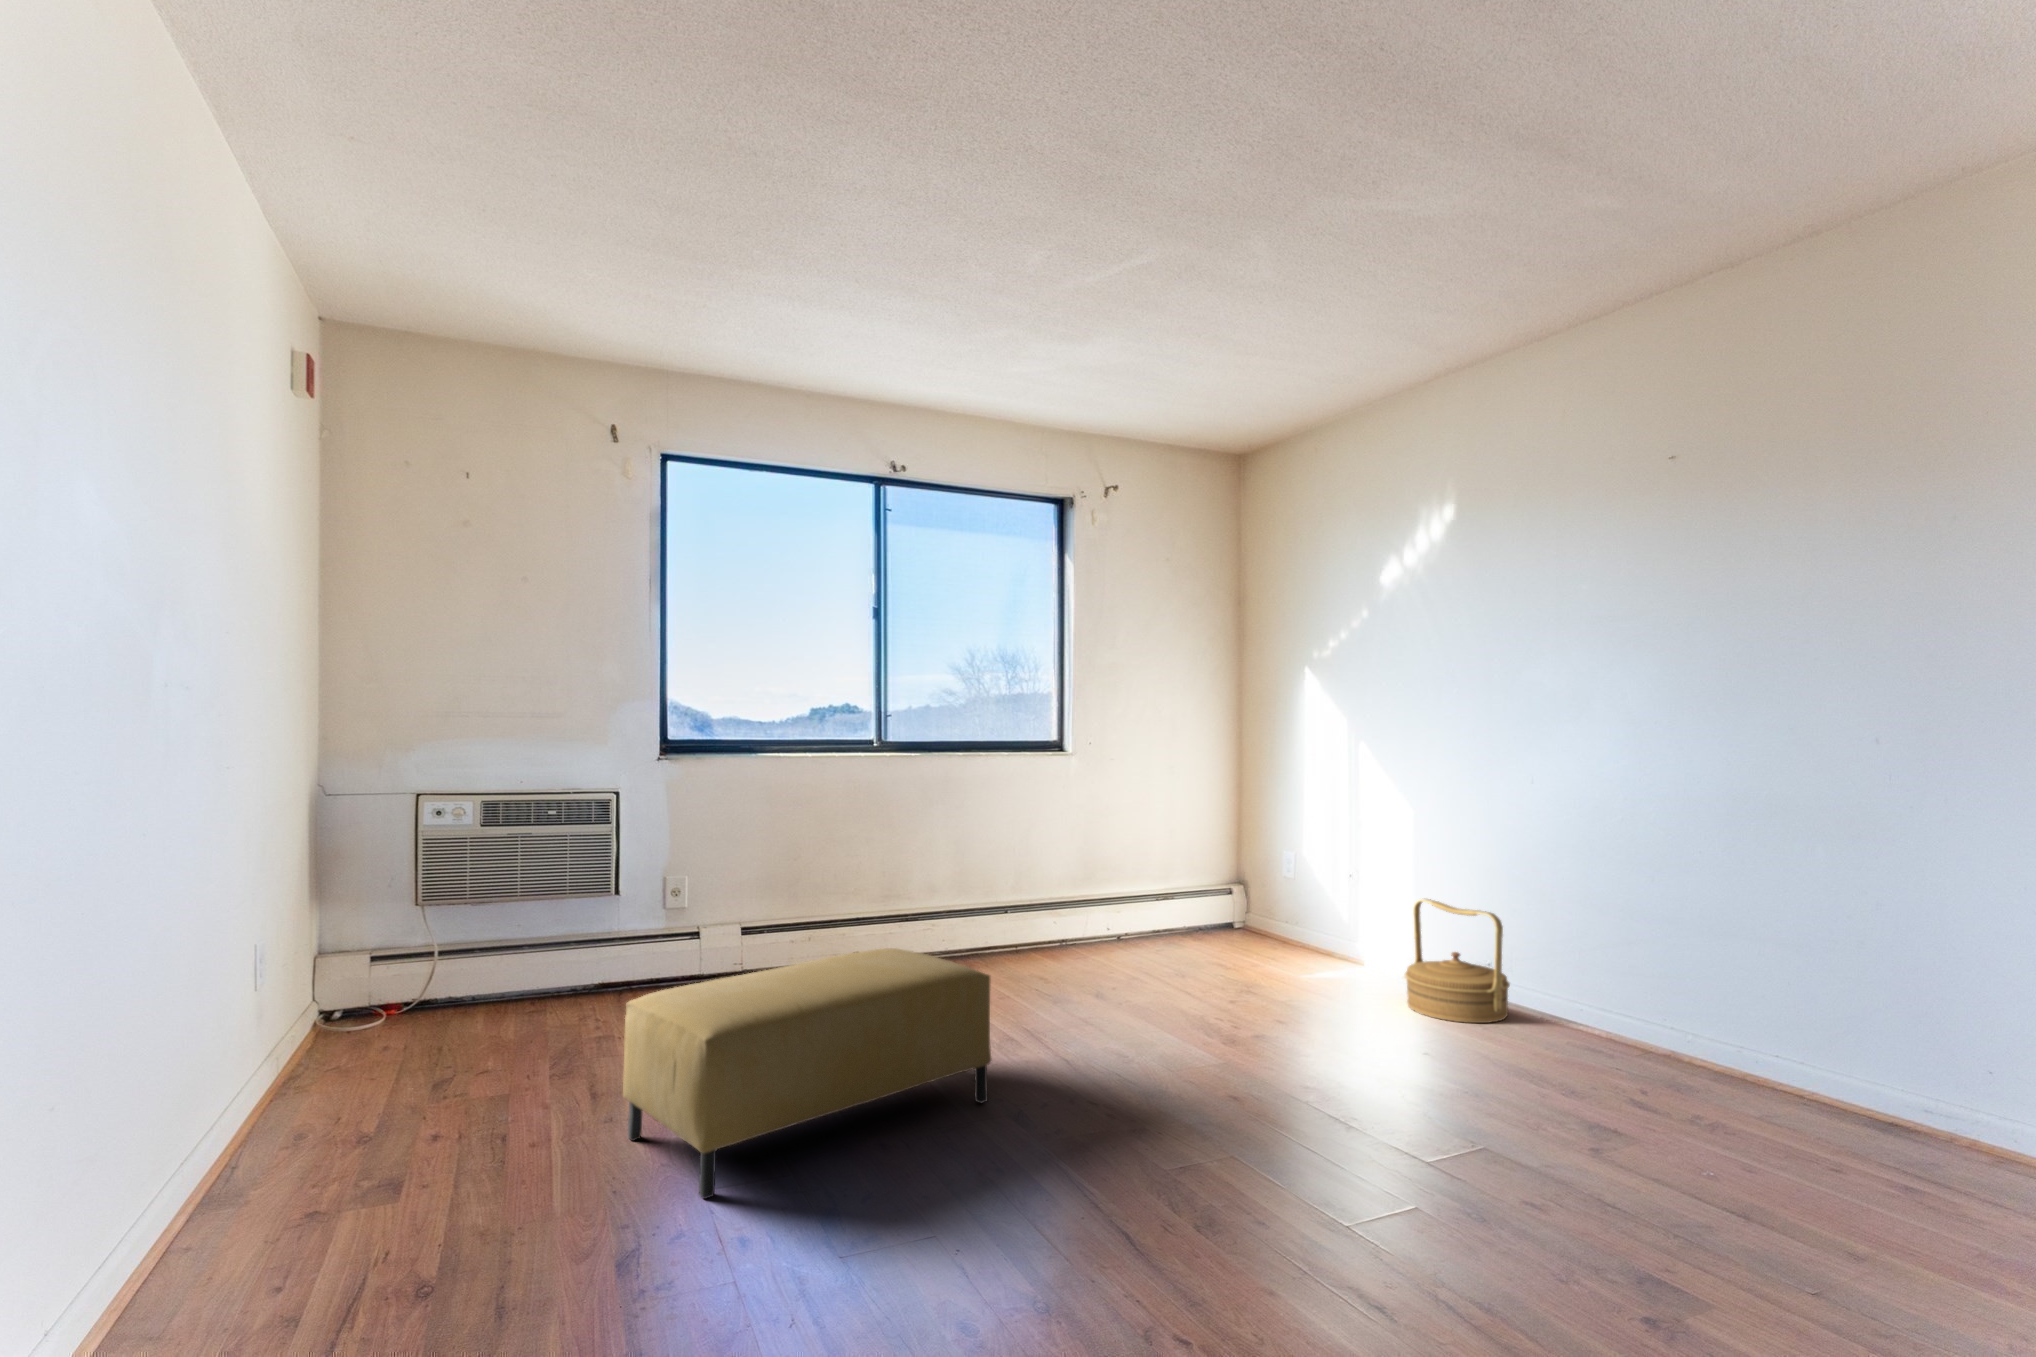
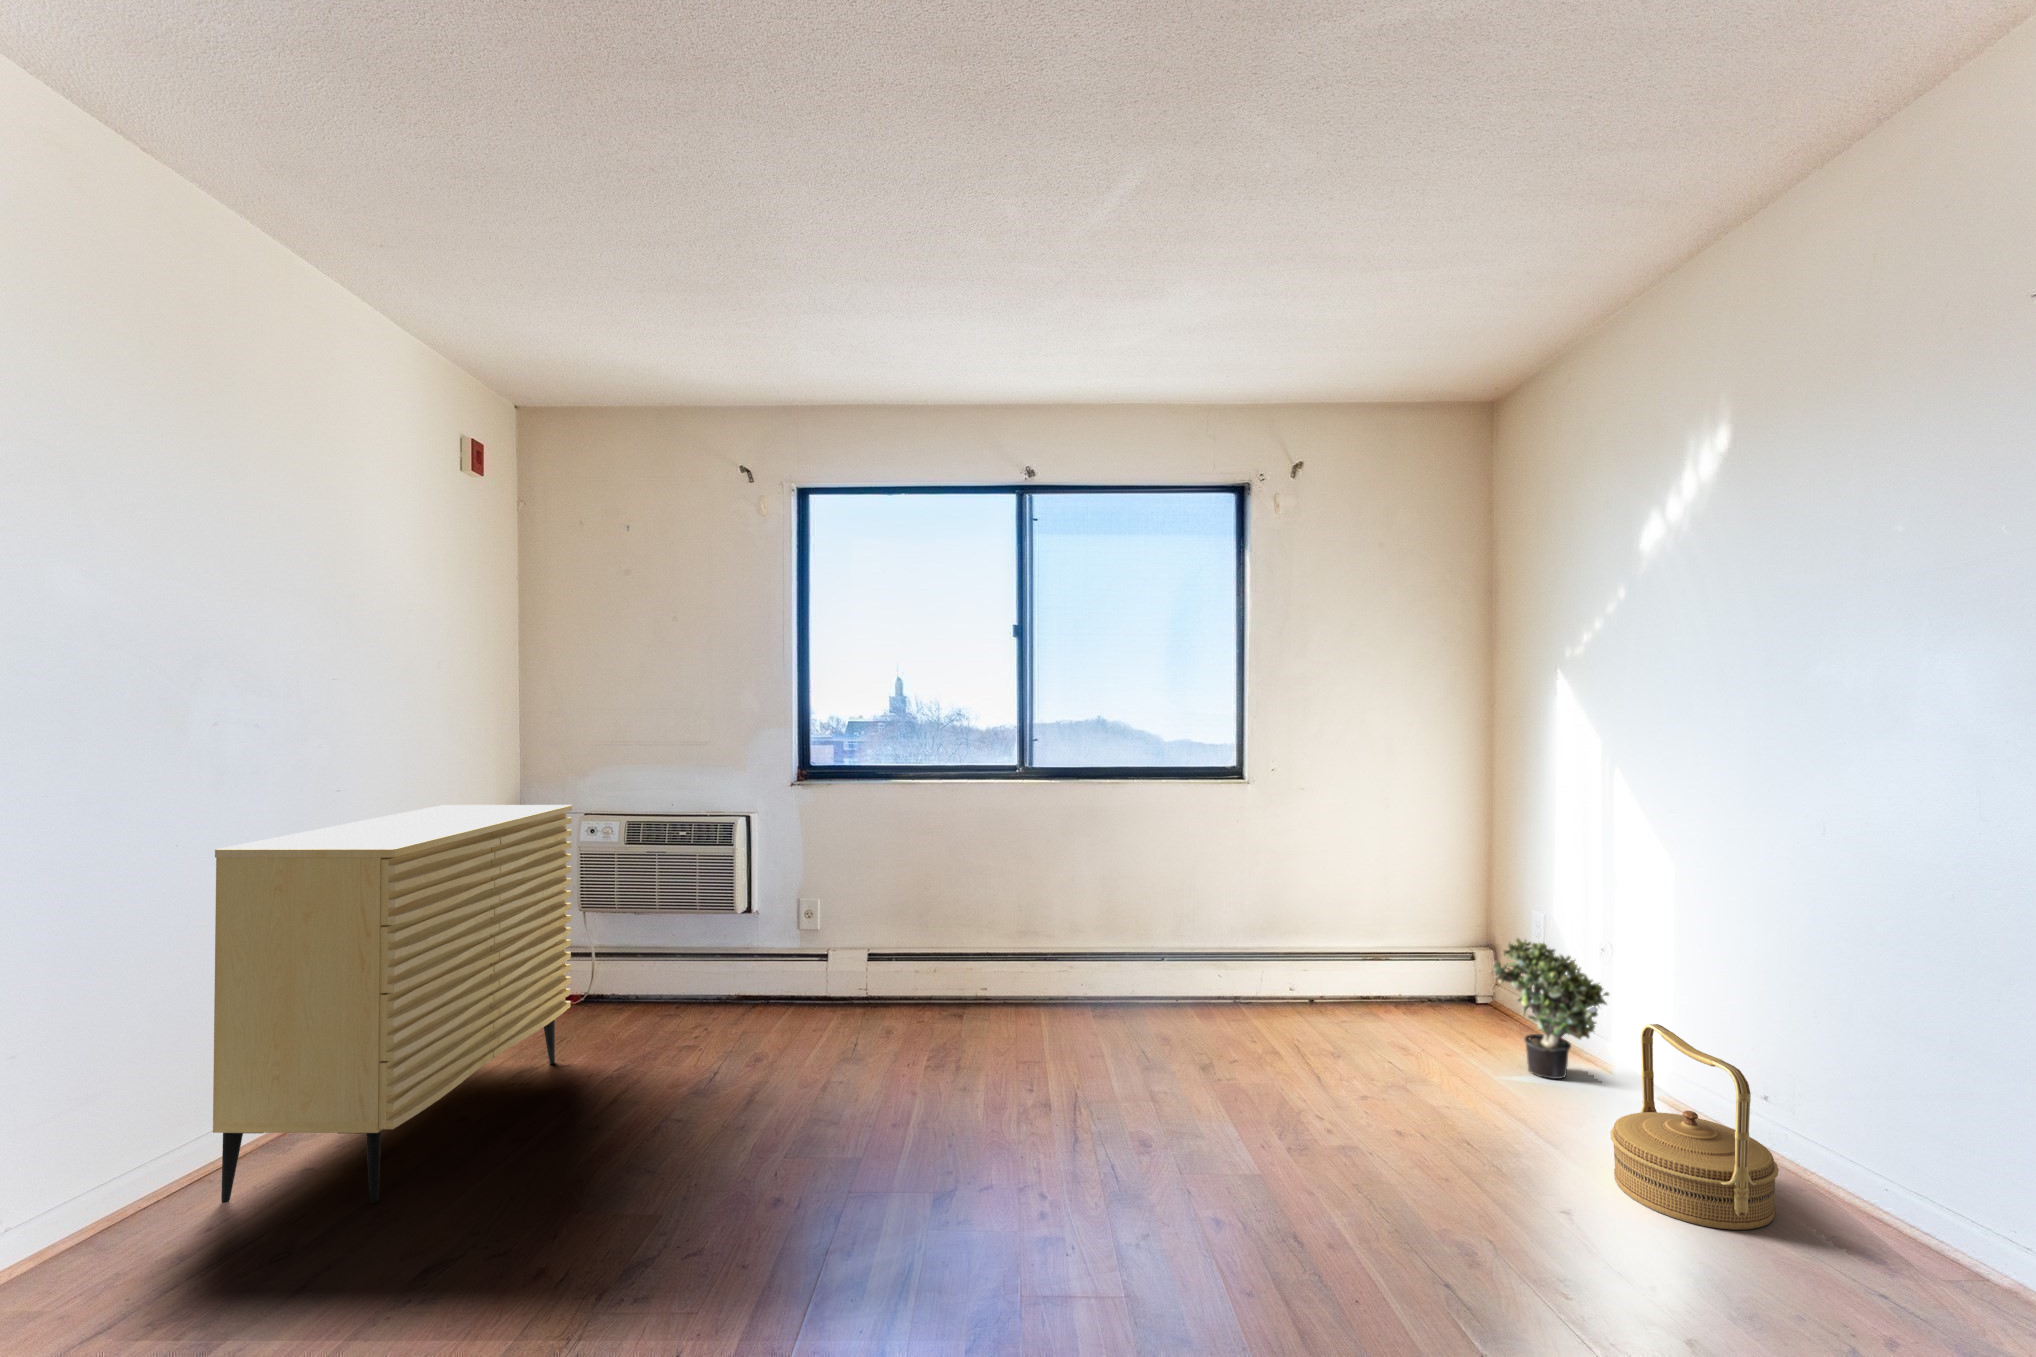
dresser: none [193,772,477,1225] -> present [213,805,572,1203]
potted plant: none [1282,862,1363,963] -> present [1491,938,1609,1079]
ottoman: present [623,948,991,1199] -> none [543,1018,929,1280]

